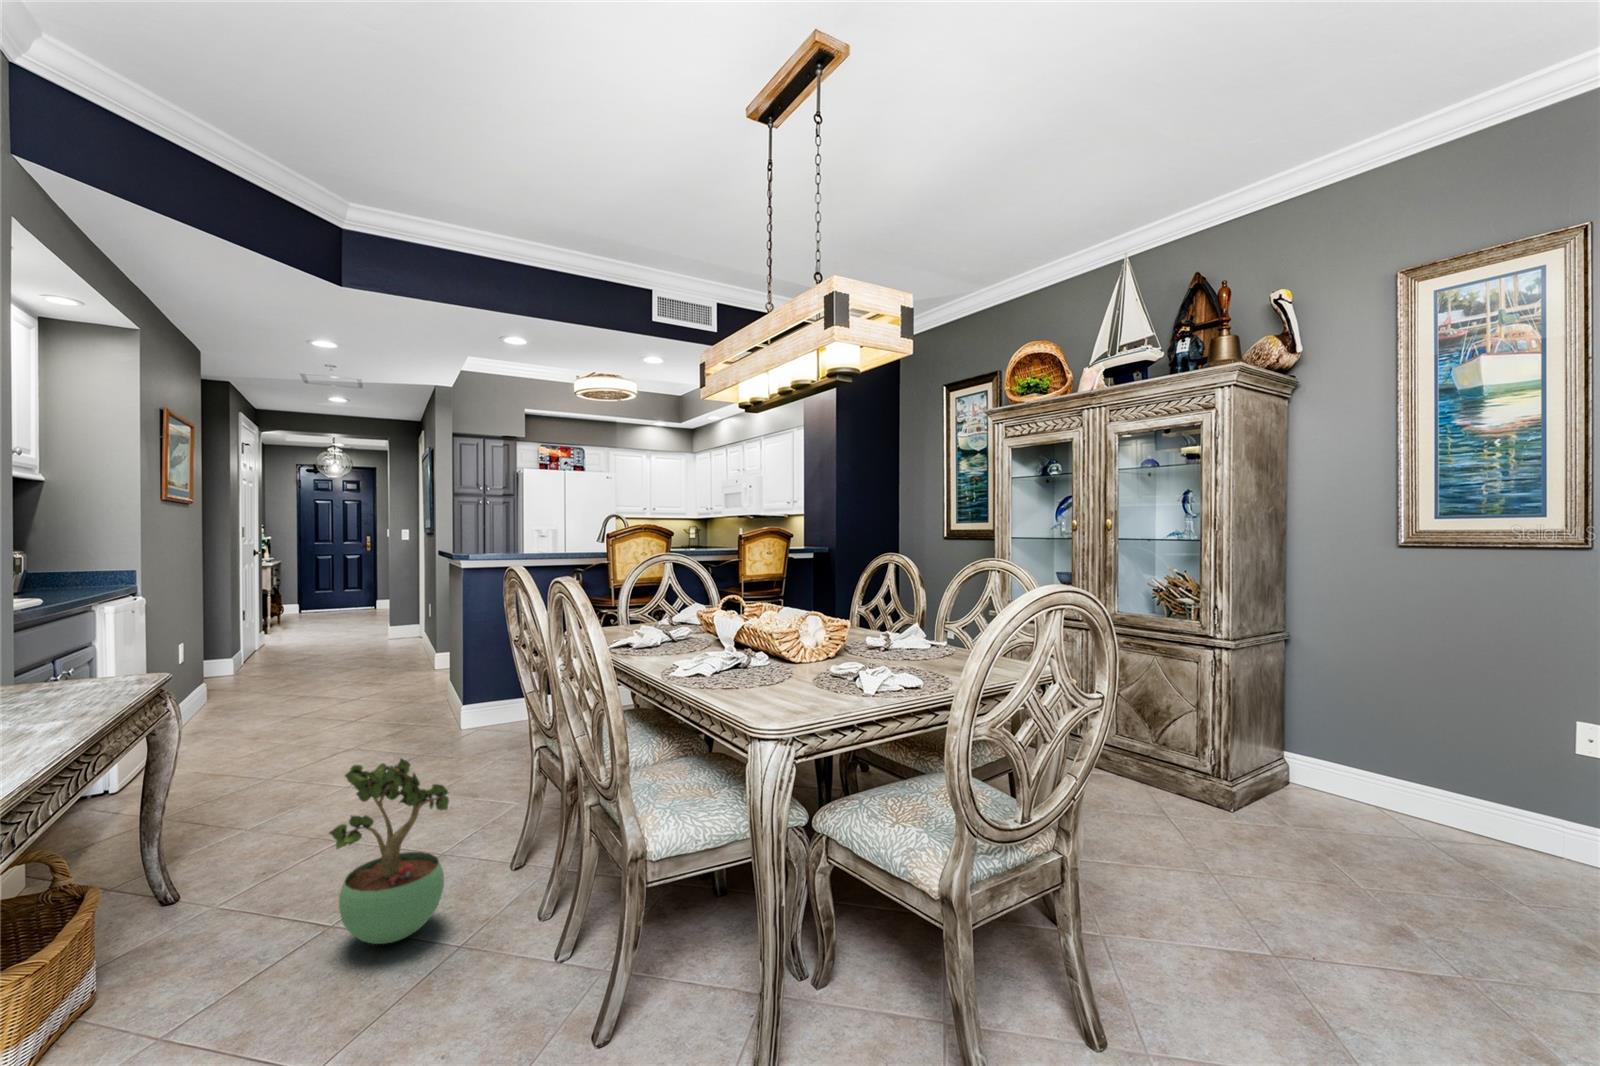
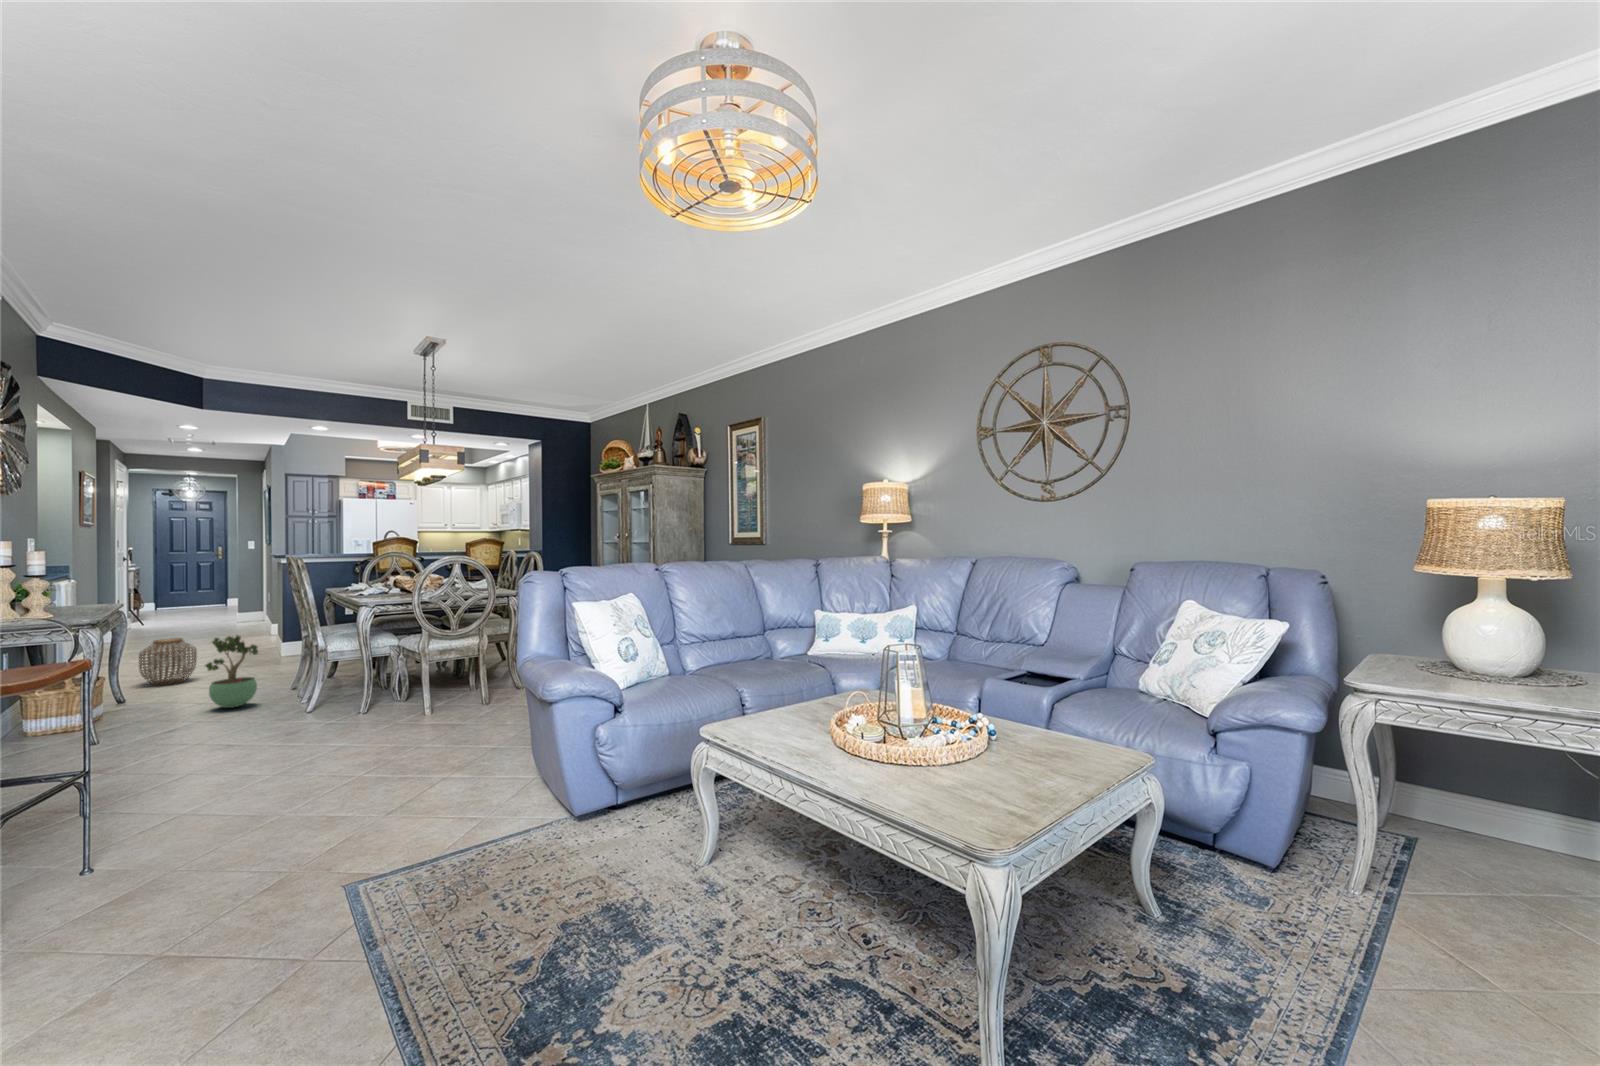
woven basket: none [225,710,326,806] -> present [139,638,196,685]

